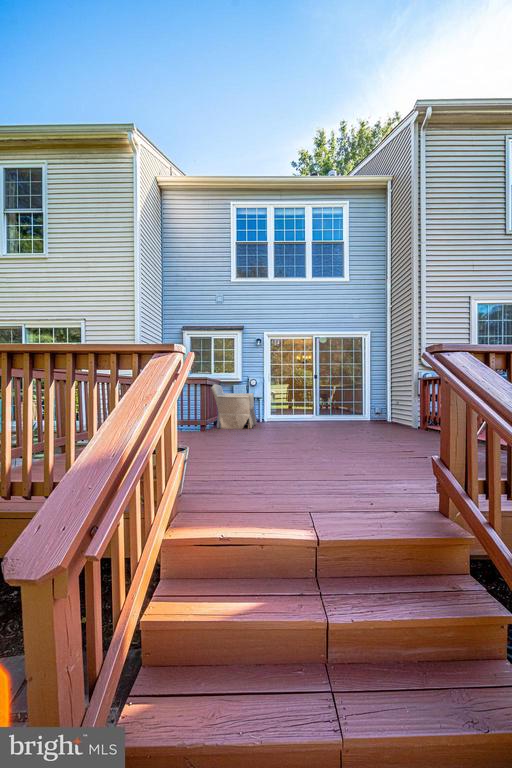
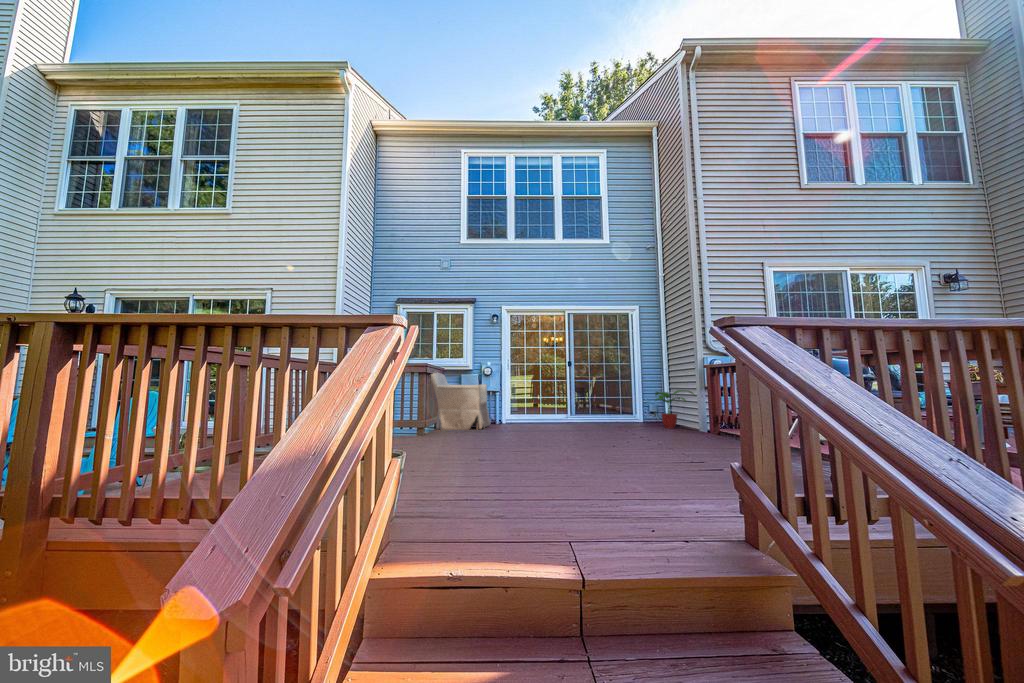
potted plant: none [383,399,415,428] -> present [655,390,694,428]

